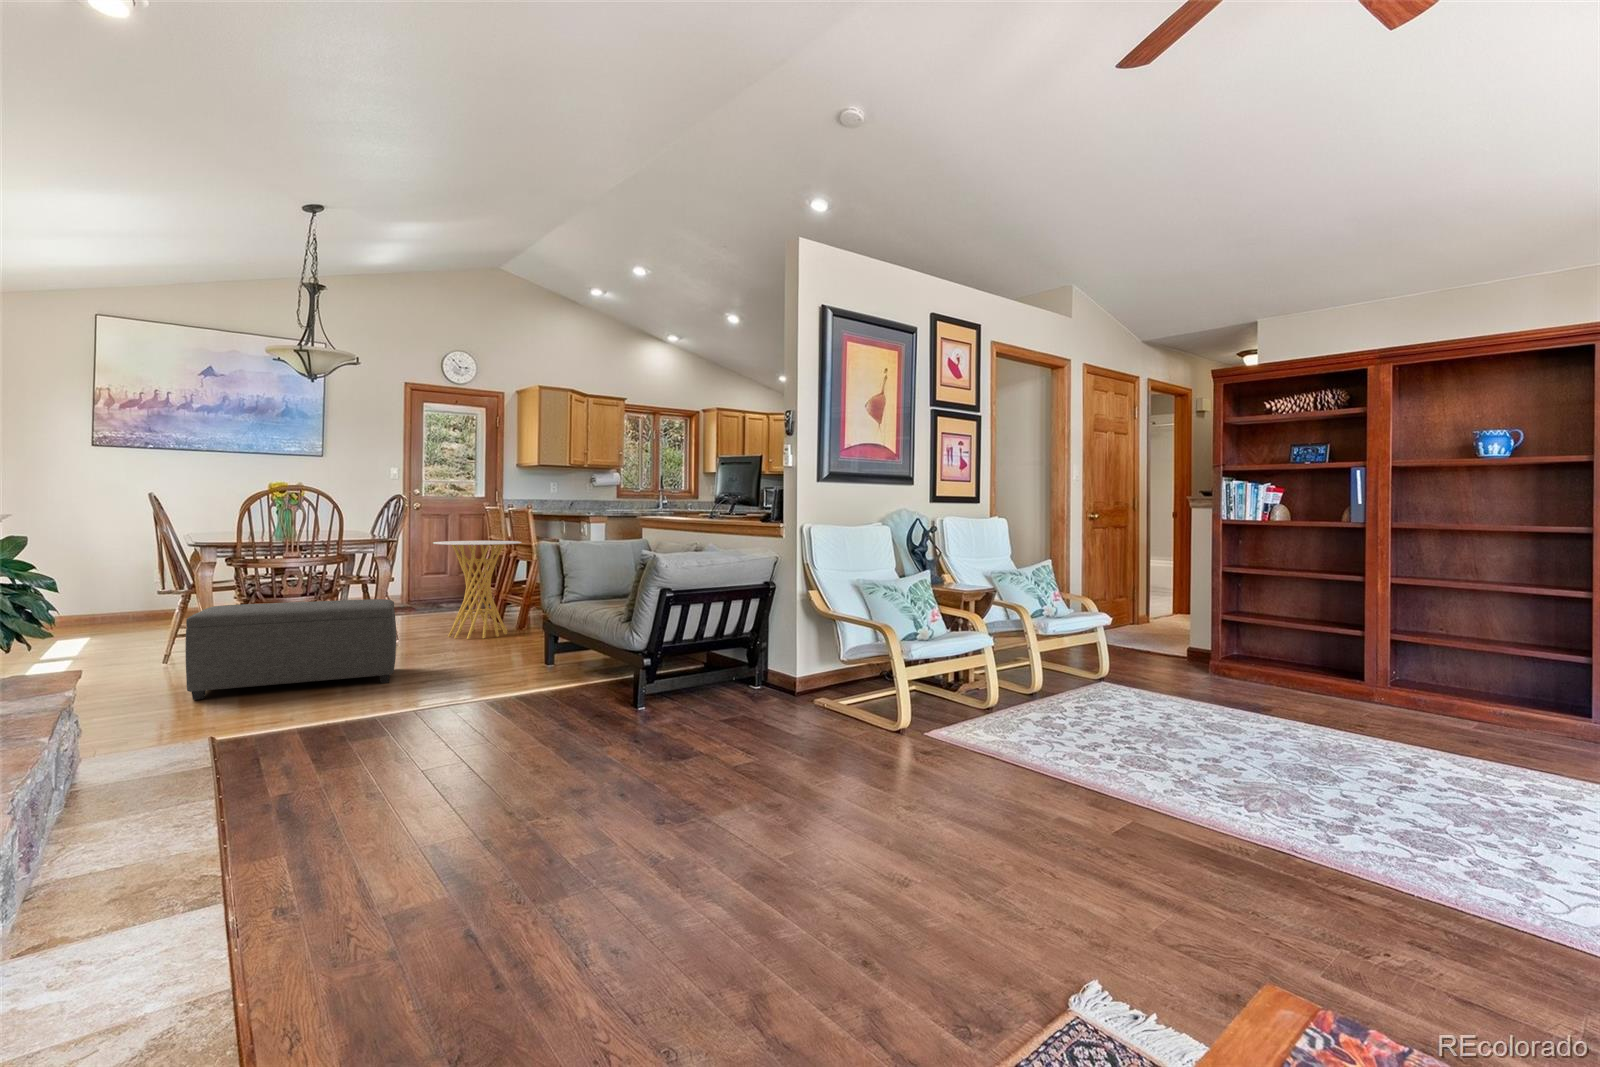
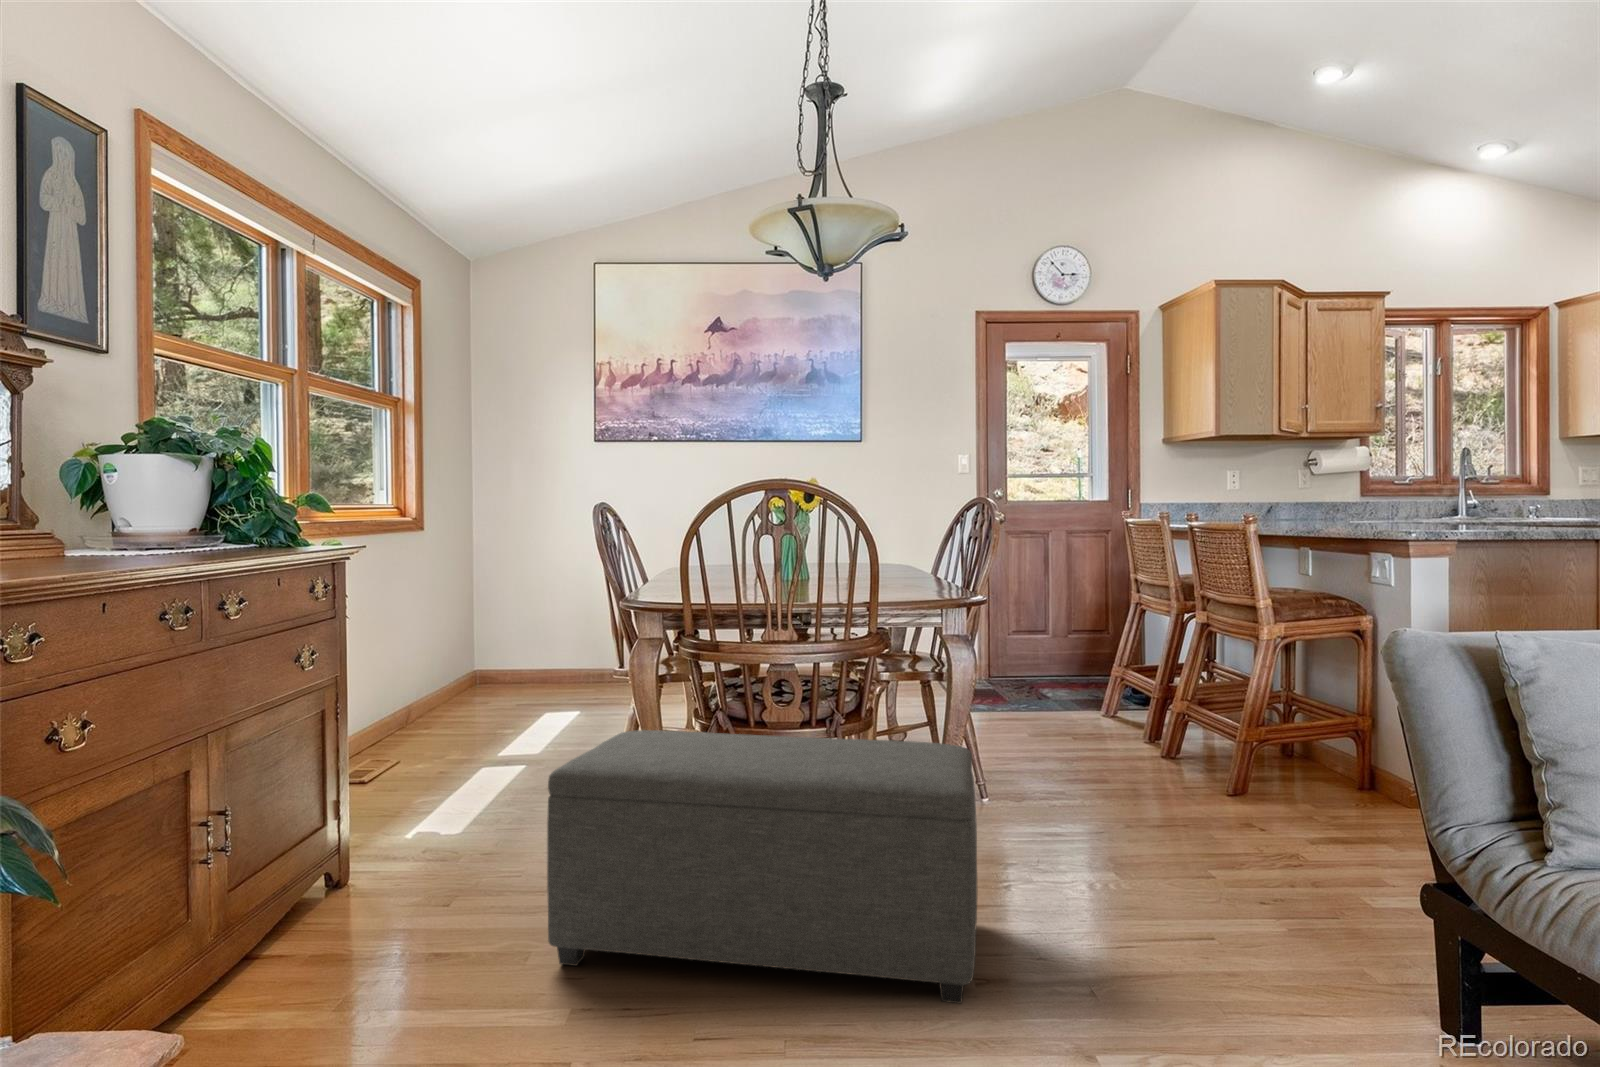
side table: present [433,541,522,639] -> none [1039,588,1235,820]

